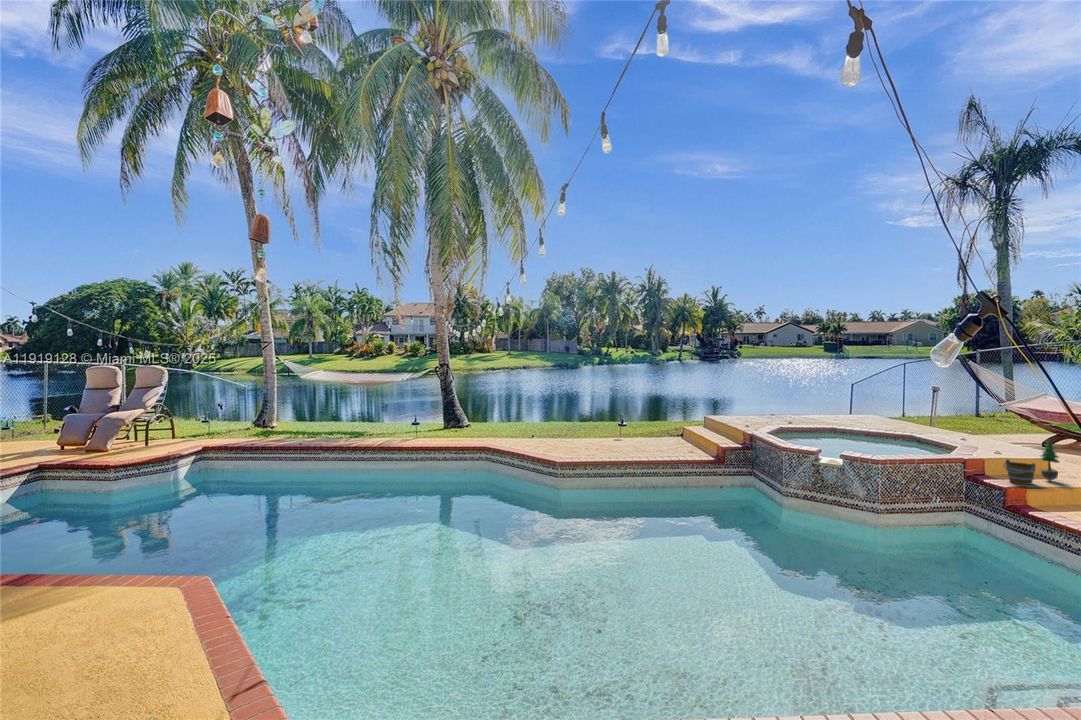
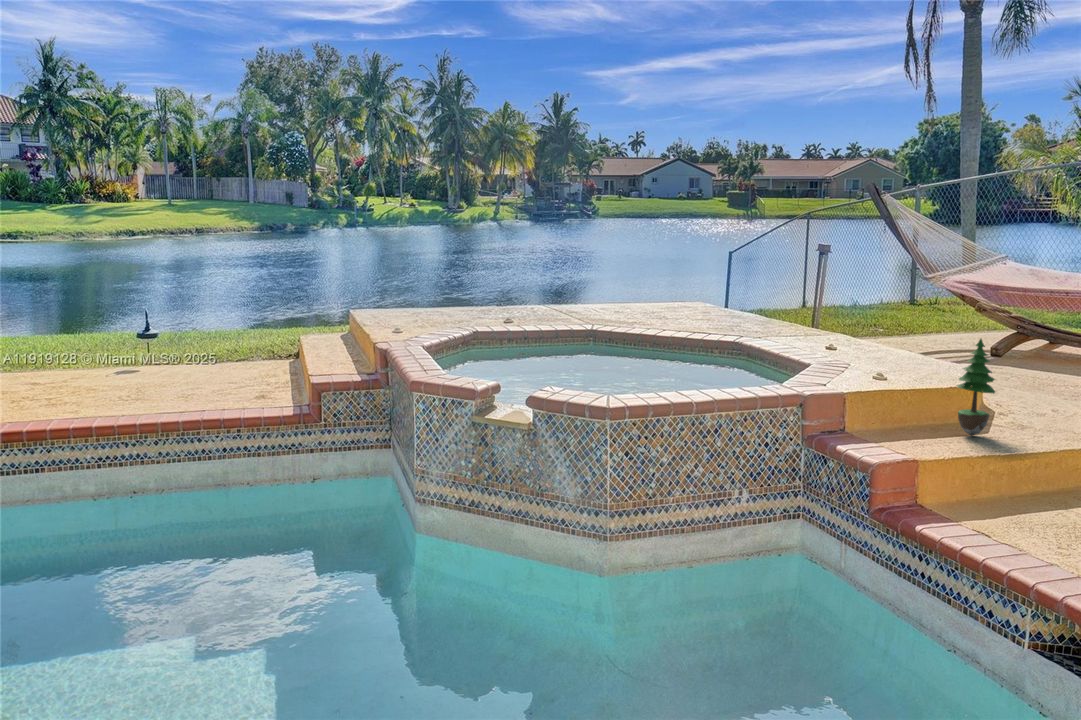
bucket: present [1003,459,1036,485] -> none [884,389,947,449]

